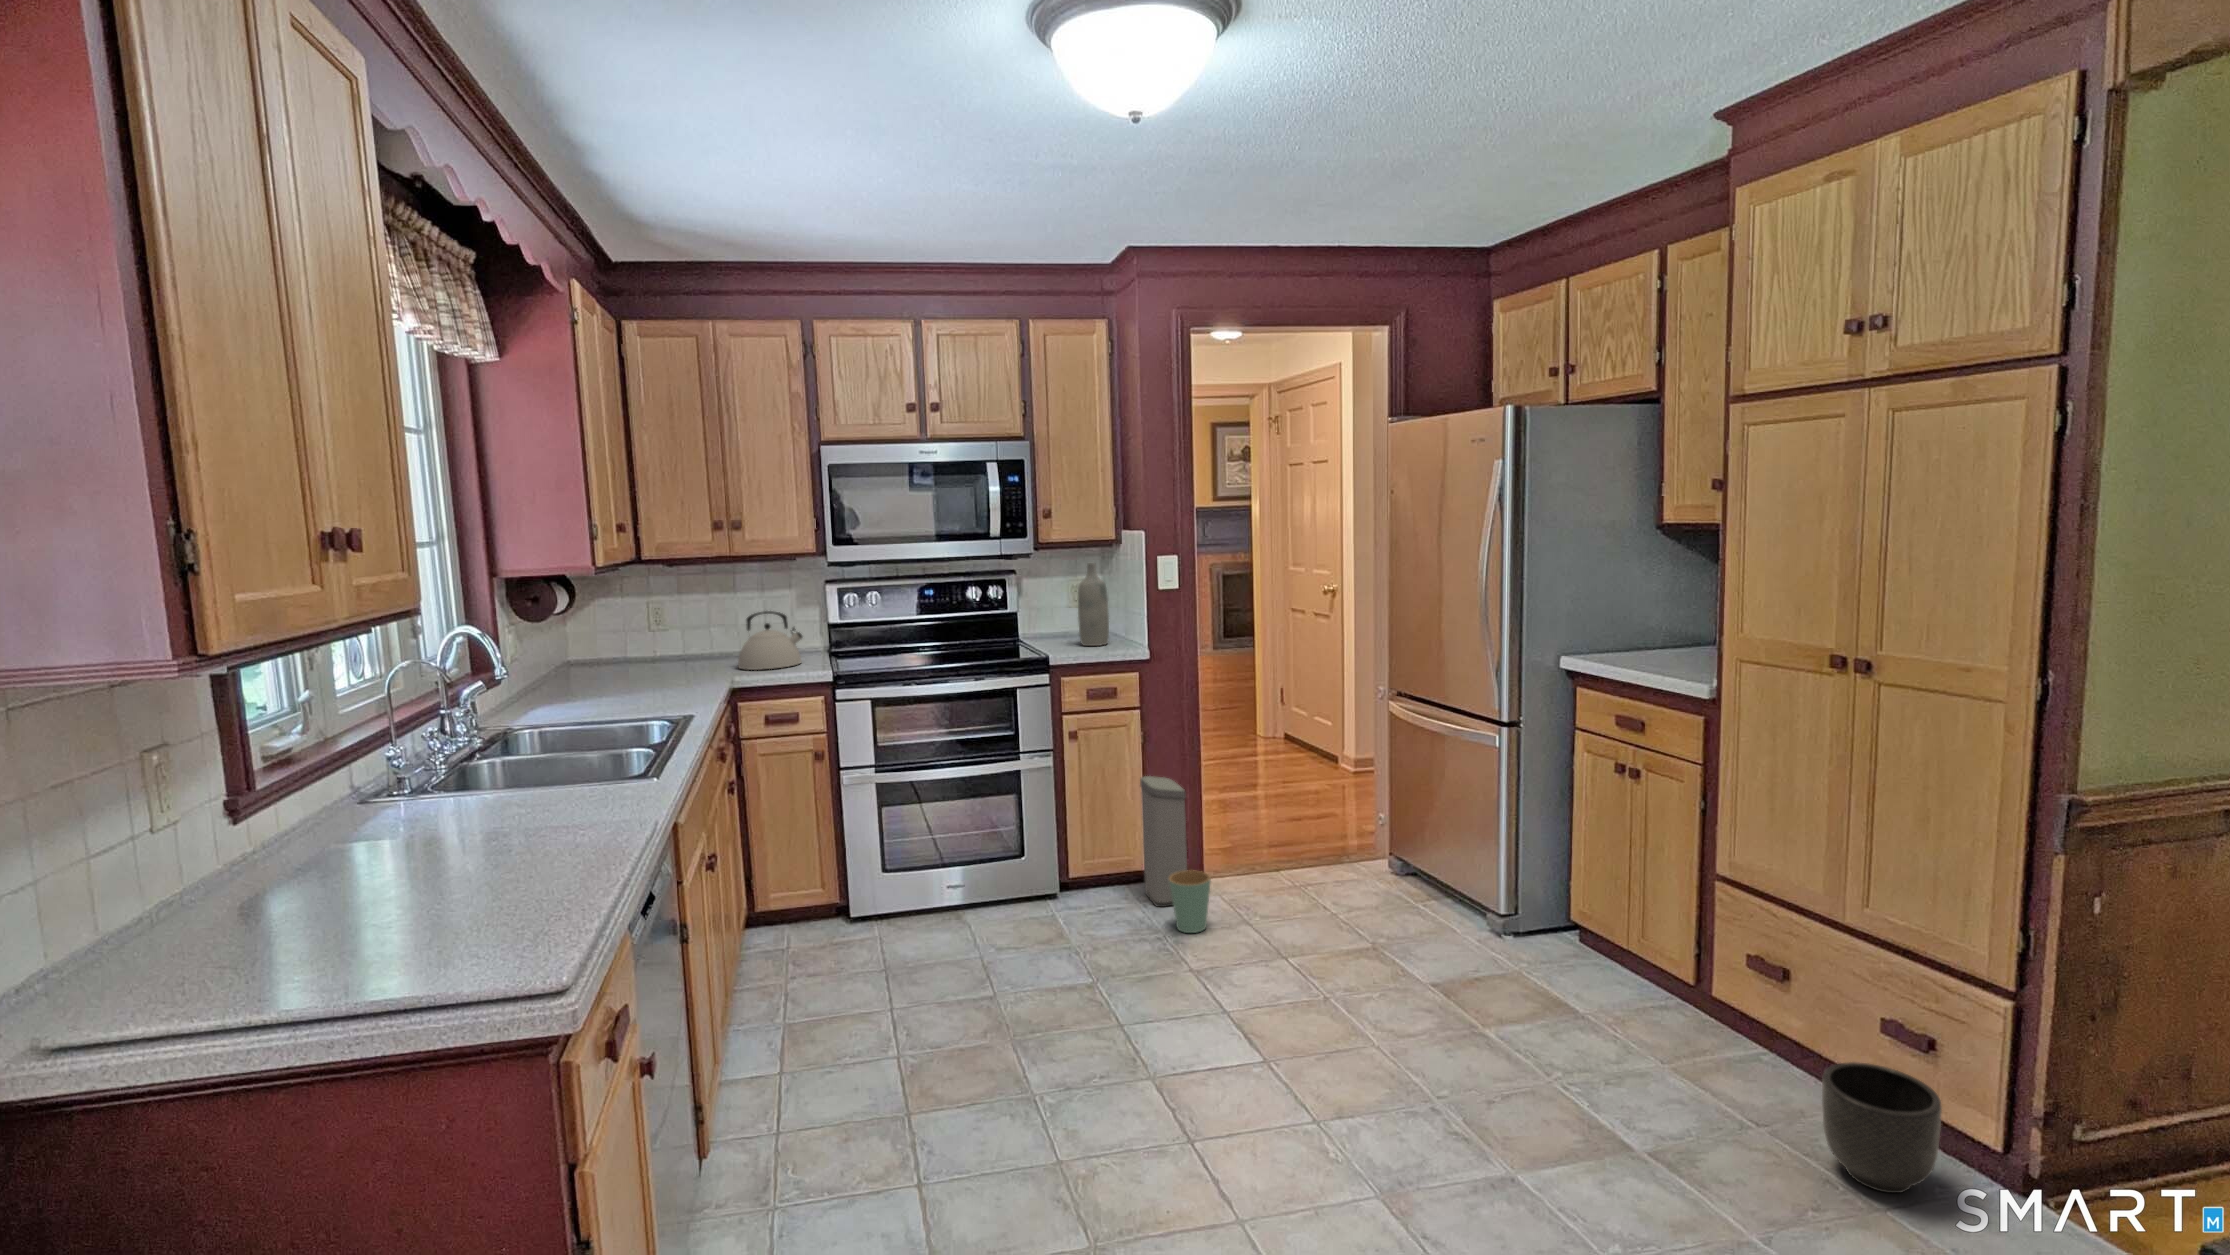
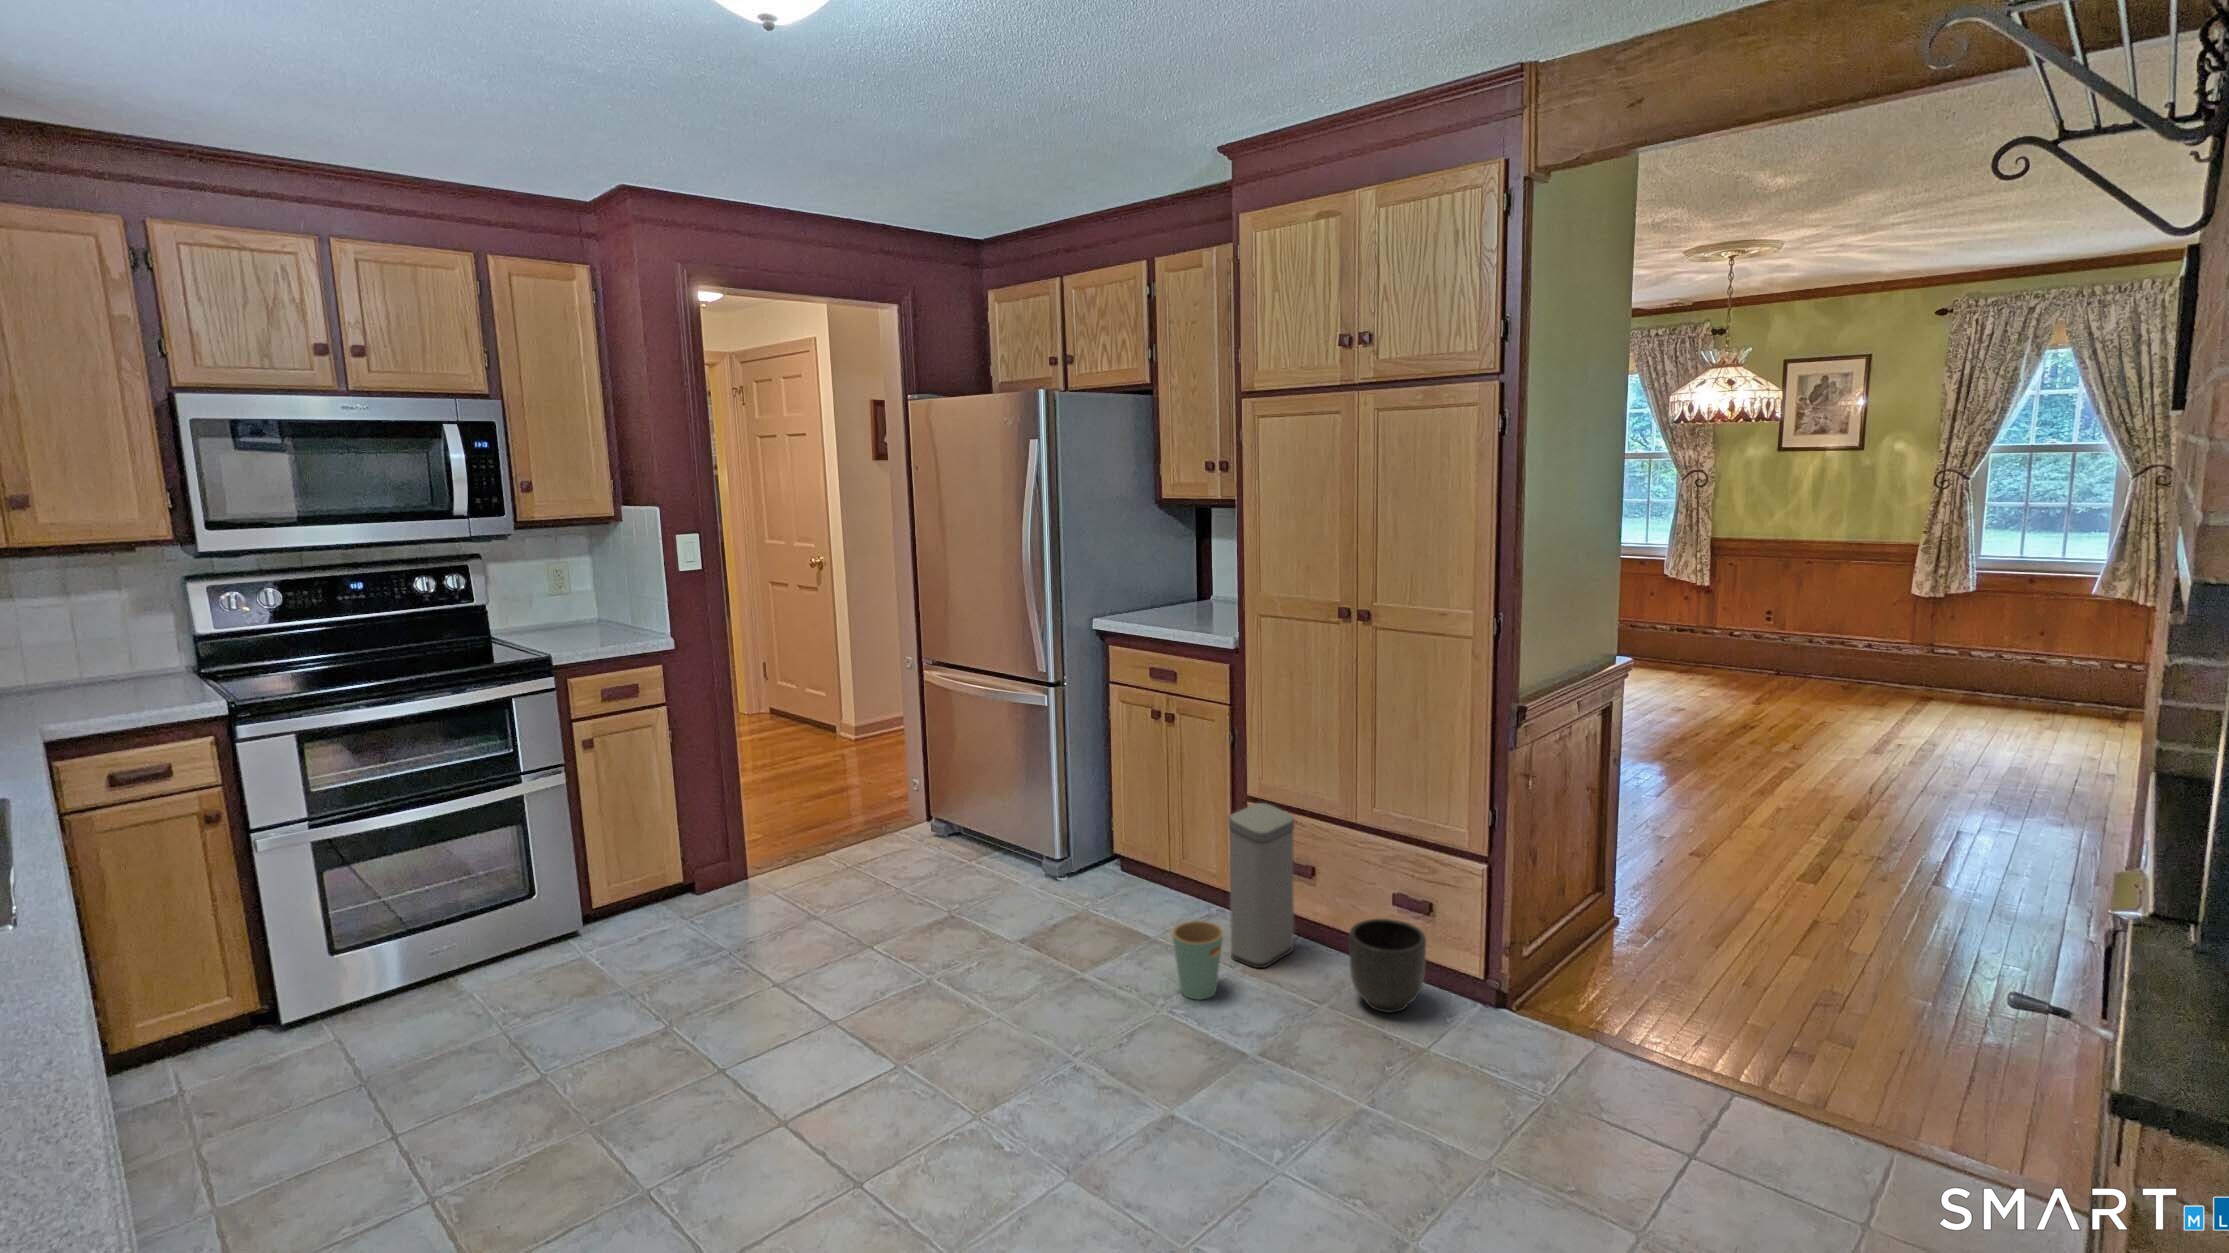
bottle: present [1078,563,1109,646] -> none [574,544,617,641]
kettle: present [738,611,802,670] -> none [42,626,161,711]
trash can: present [1140,776,1211,933] -> present [1172,803,1294,1000]

